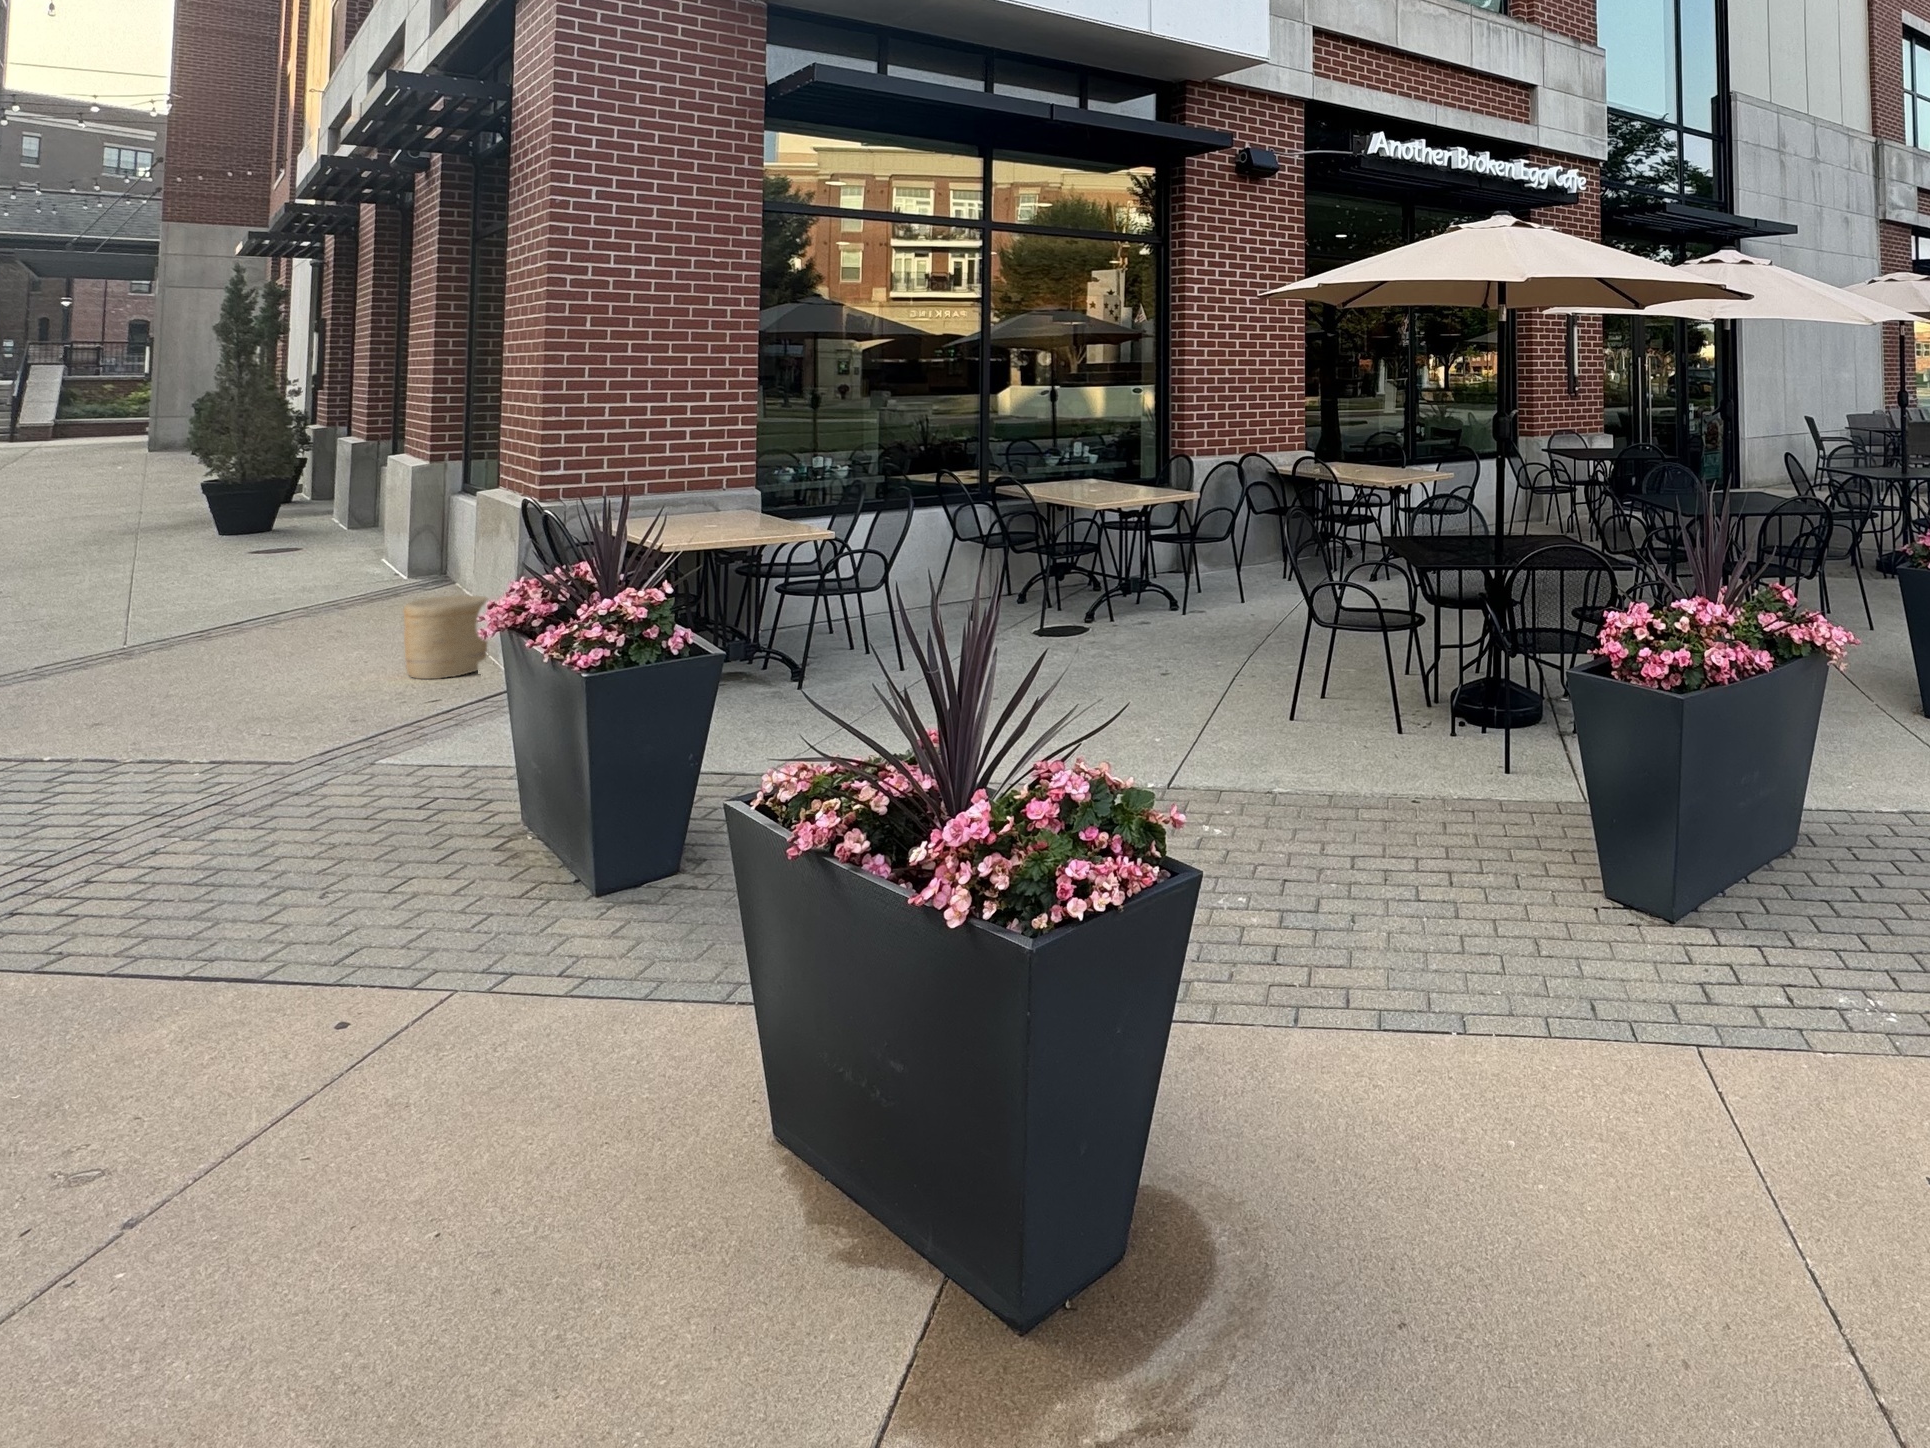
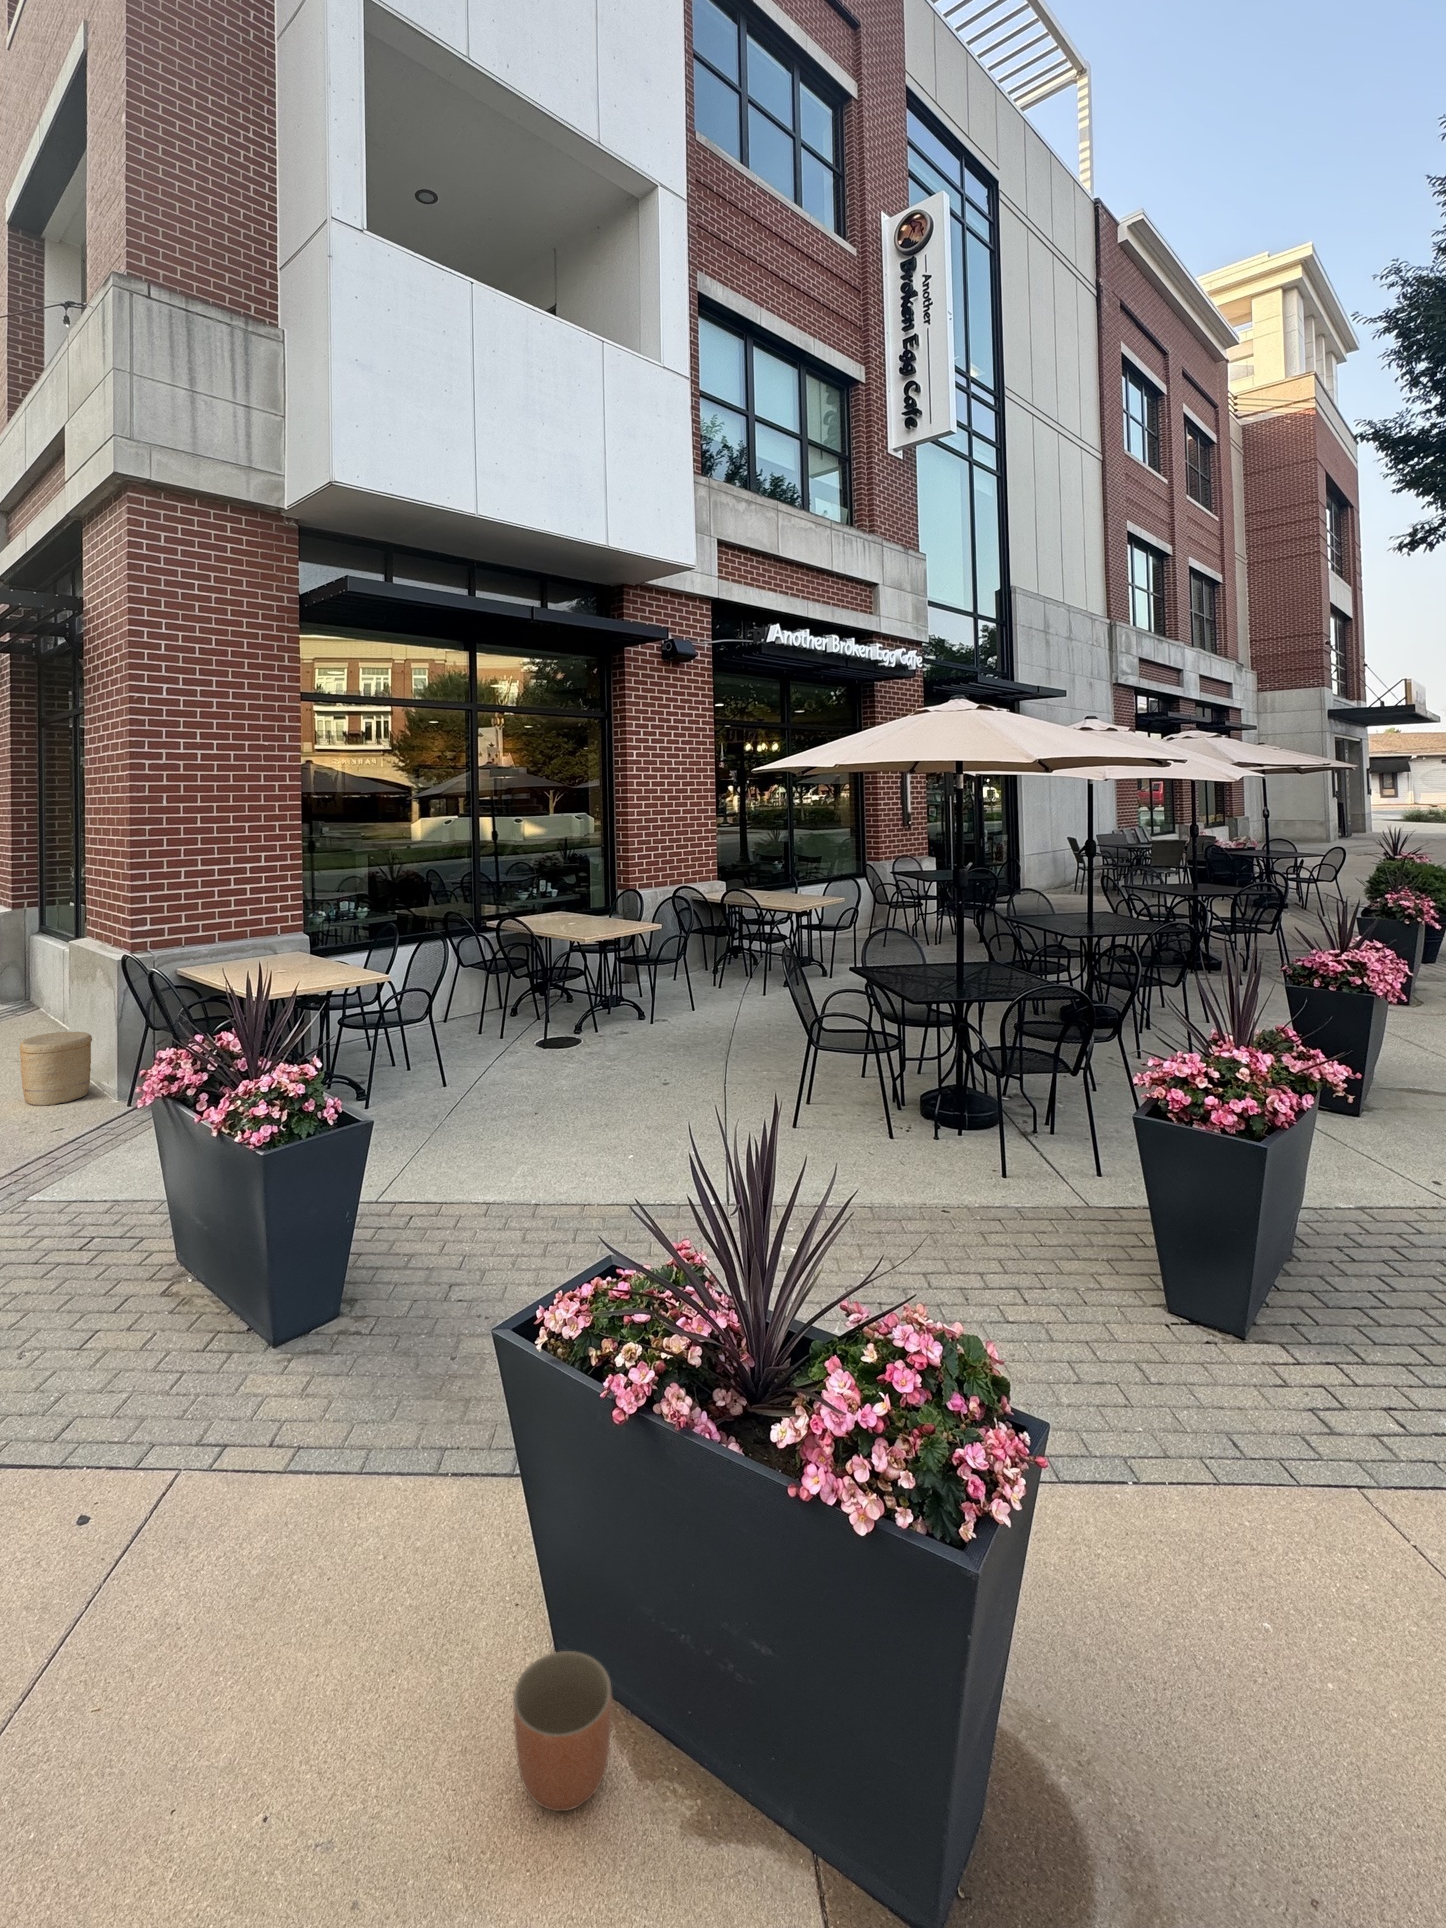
planter: none [659,1098,763,1229] -> present [513,1651,612,1811]

